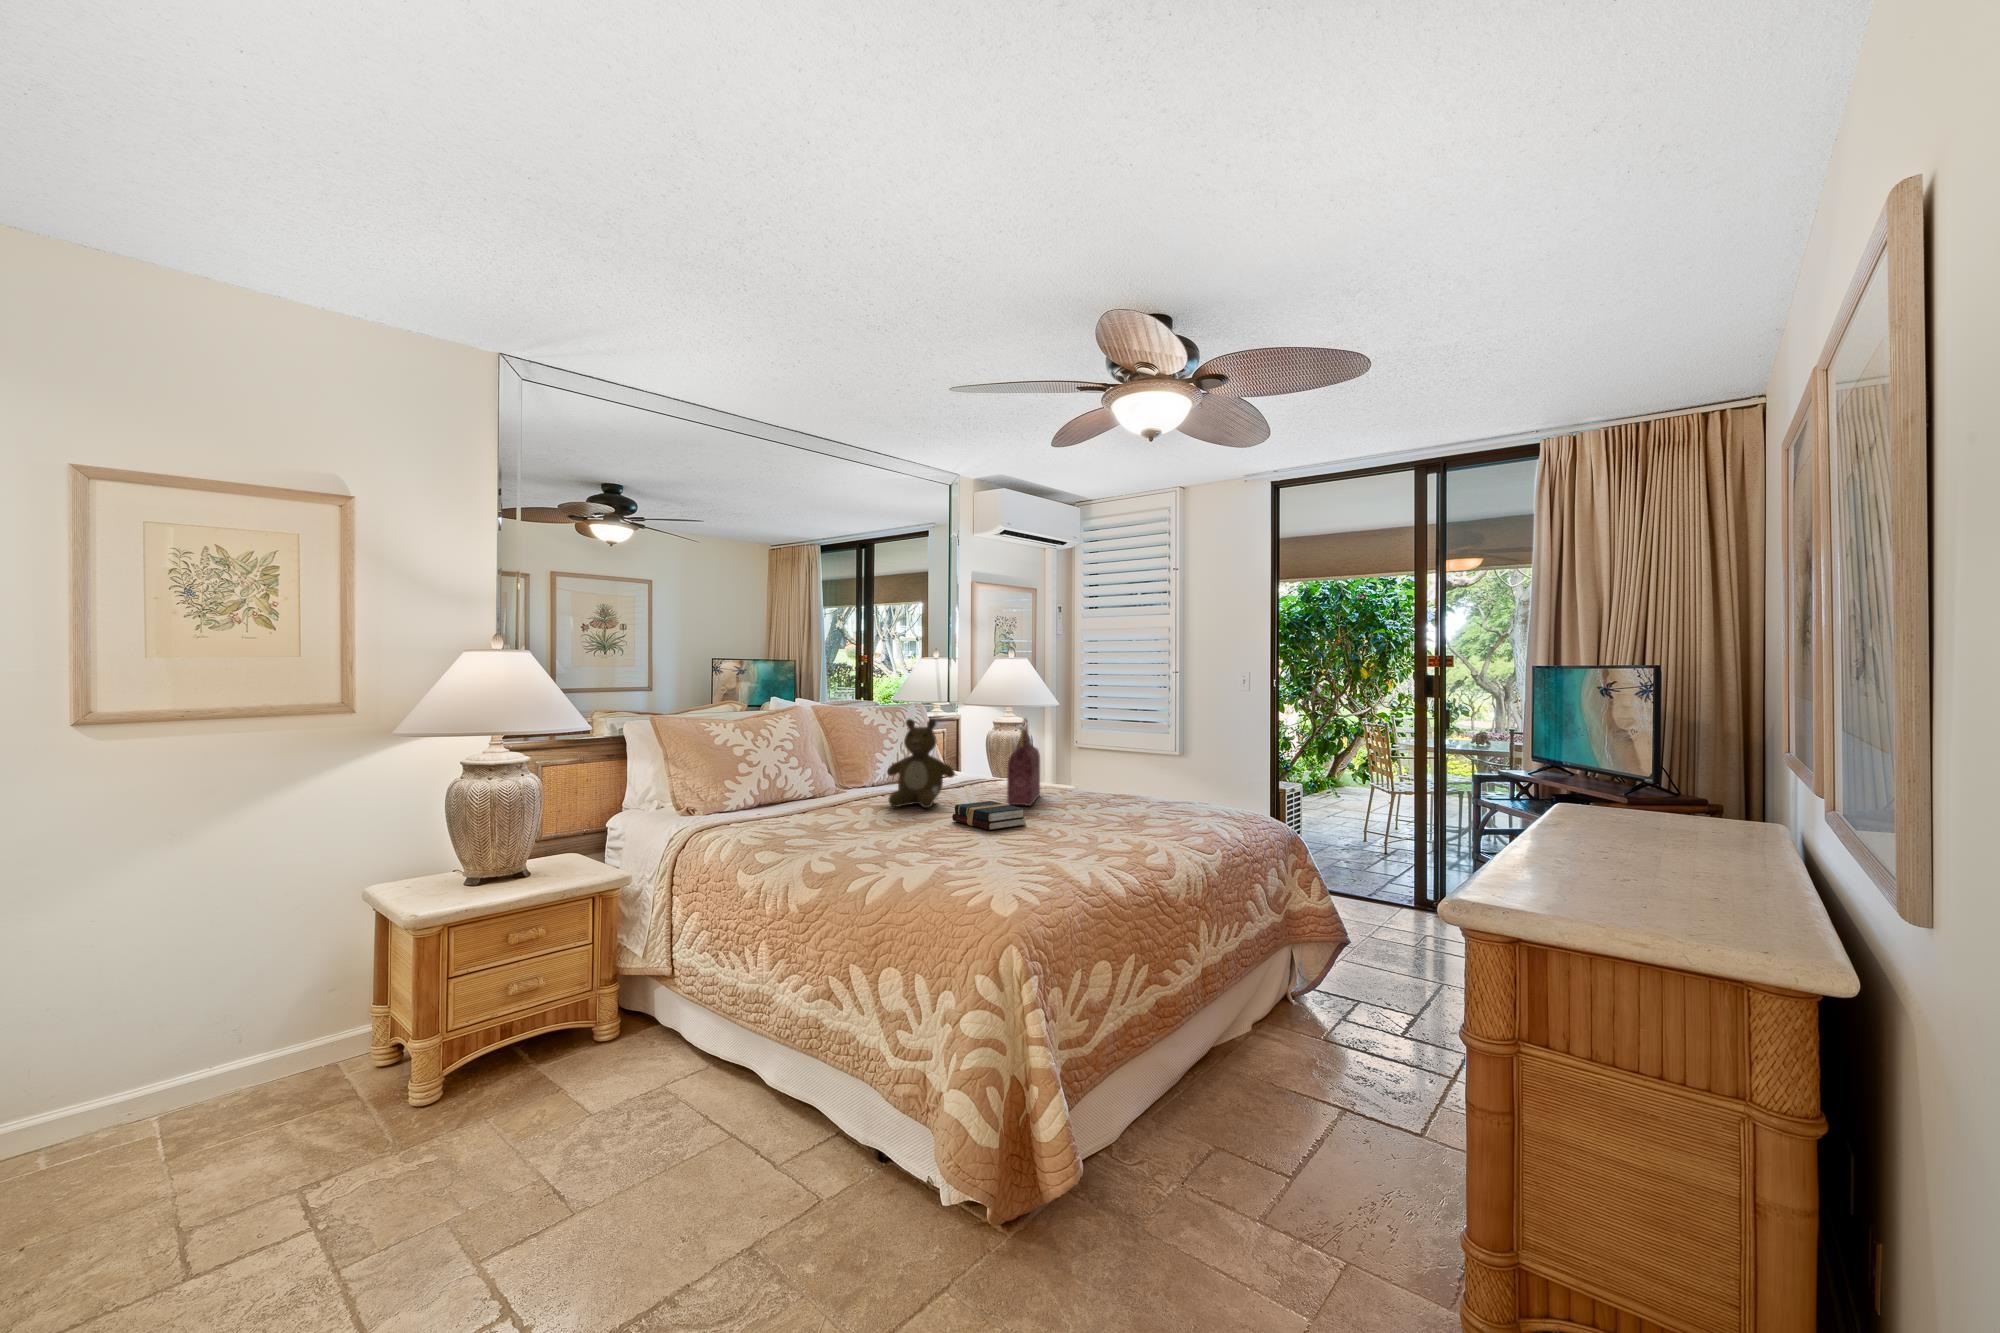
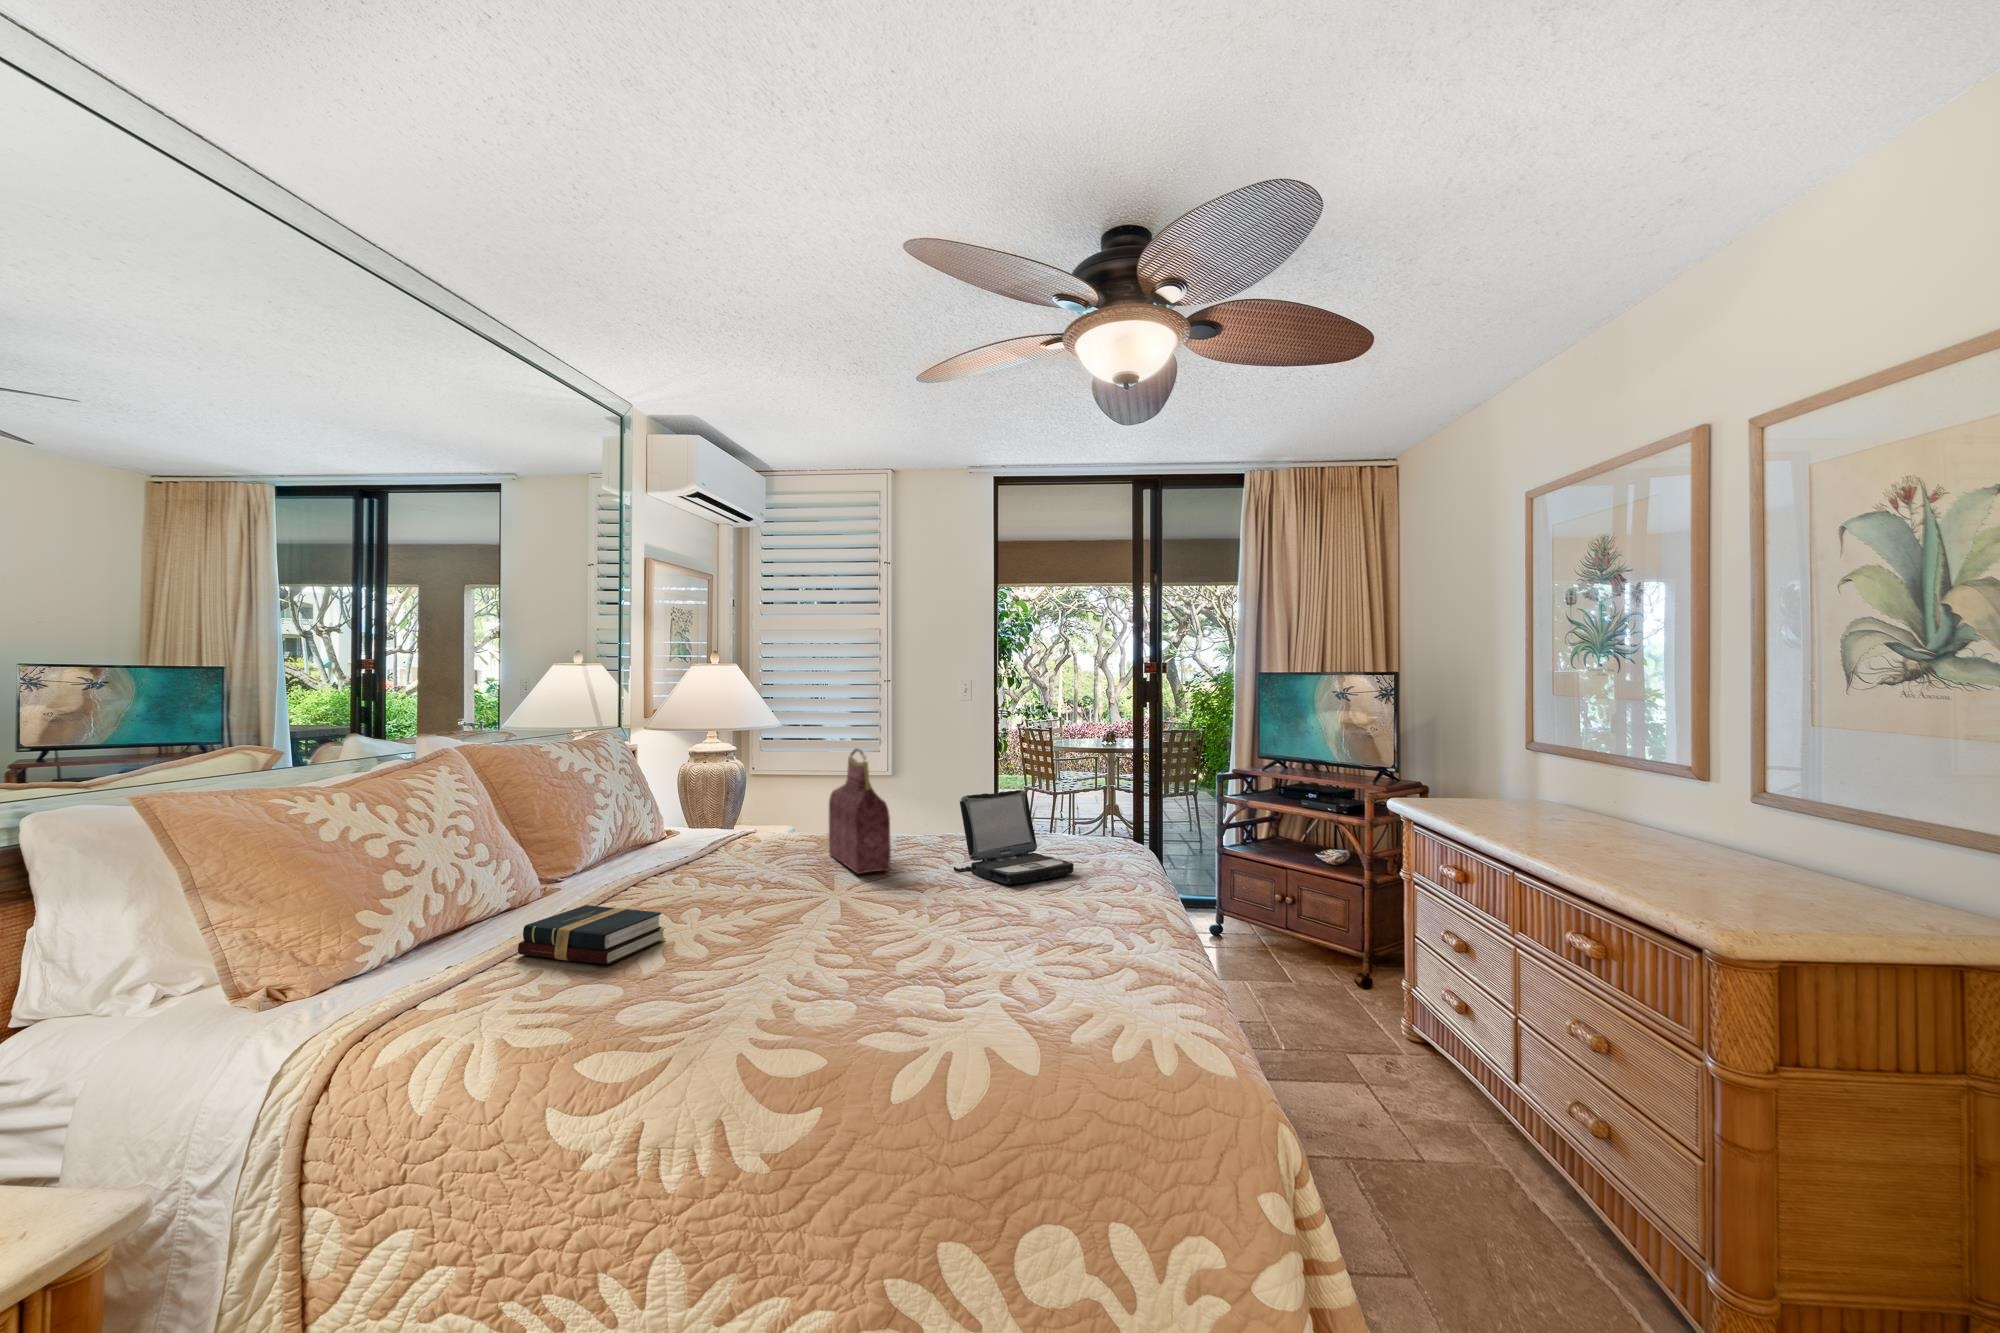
teddy bear: present [887,719,955,808] -> none [659,758,774,905]
laptop: none [1074,757,1152,823] -> present [954,790,1074,884]
hardback book: present [952,801,1027,830] -> present [518,905,666,965]

